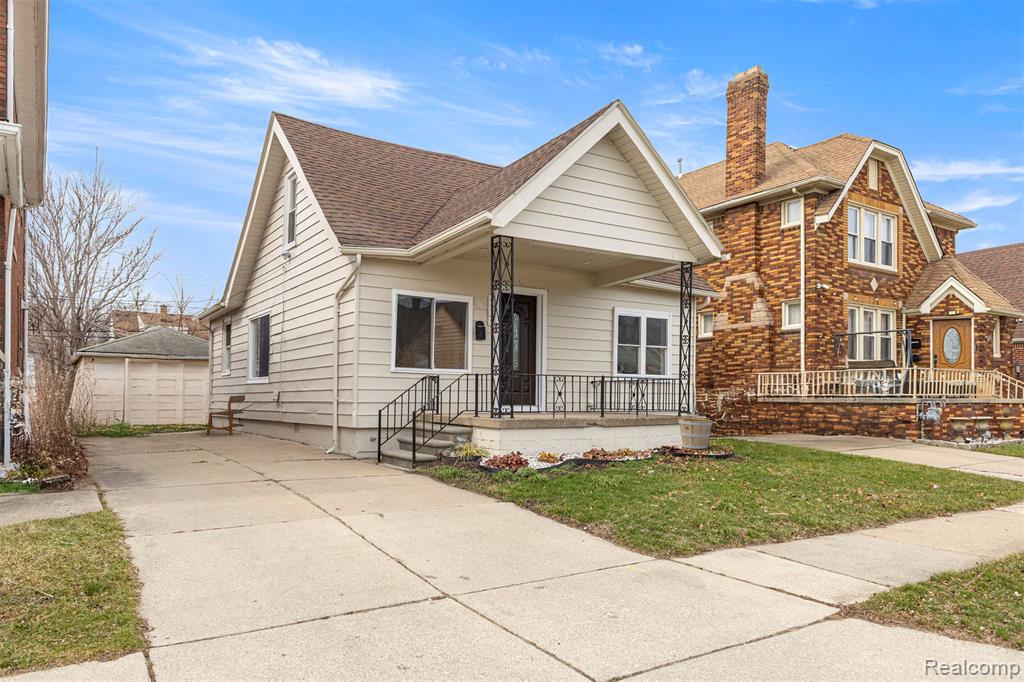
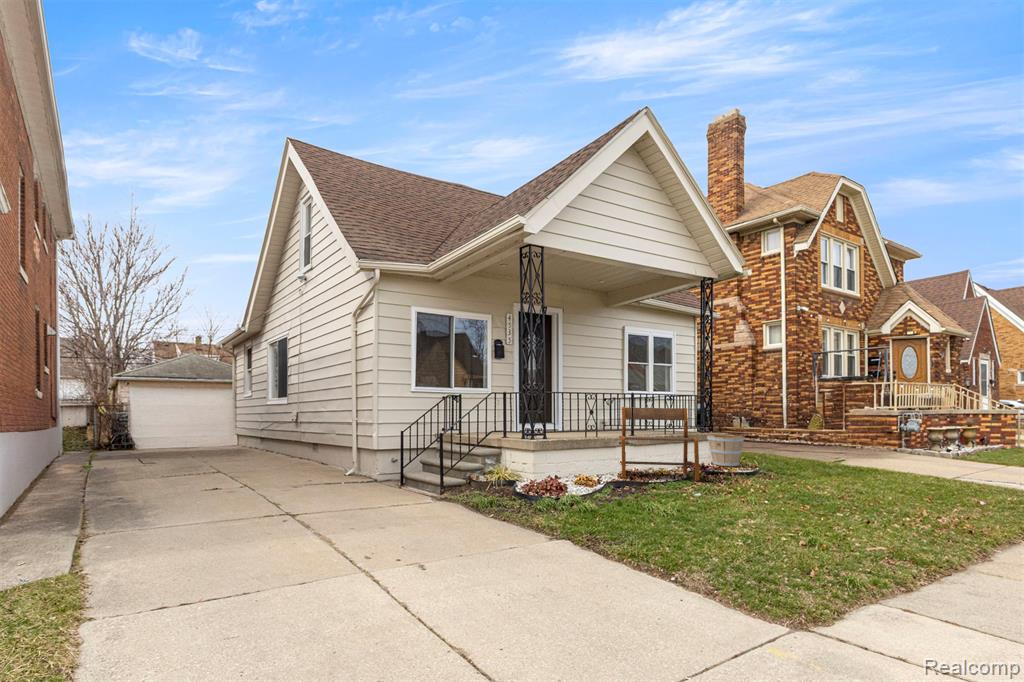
bench: present [207,395,245,436] -> present [619,407,700,480]

